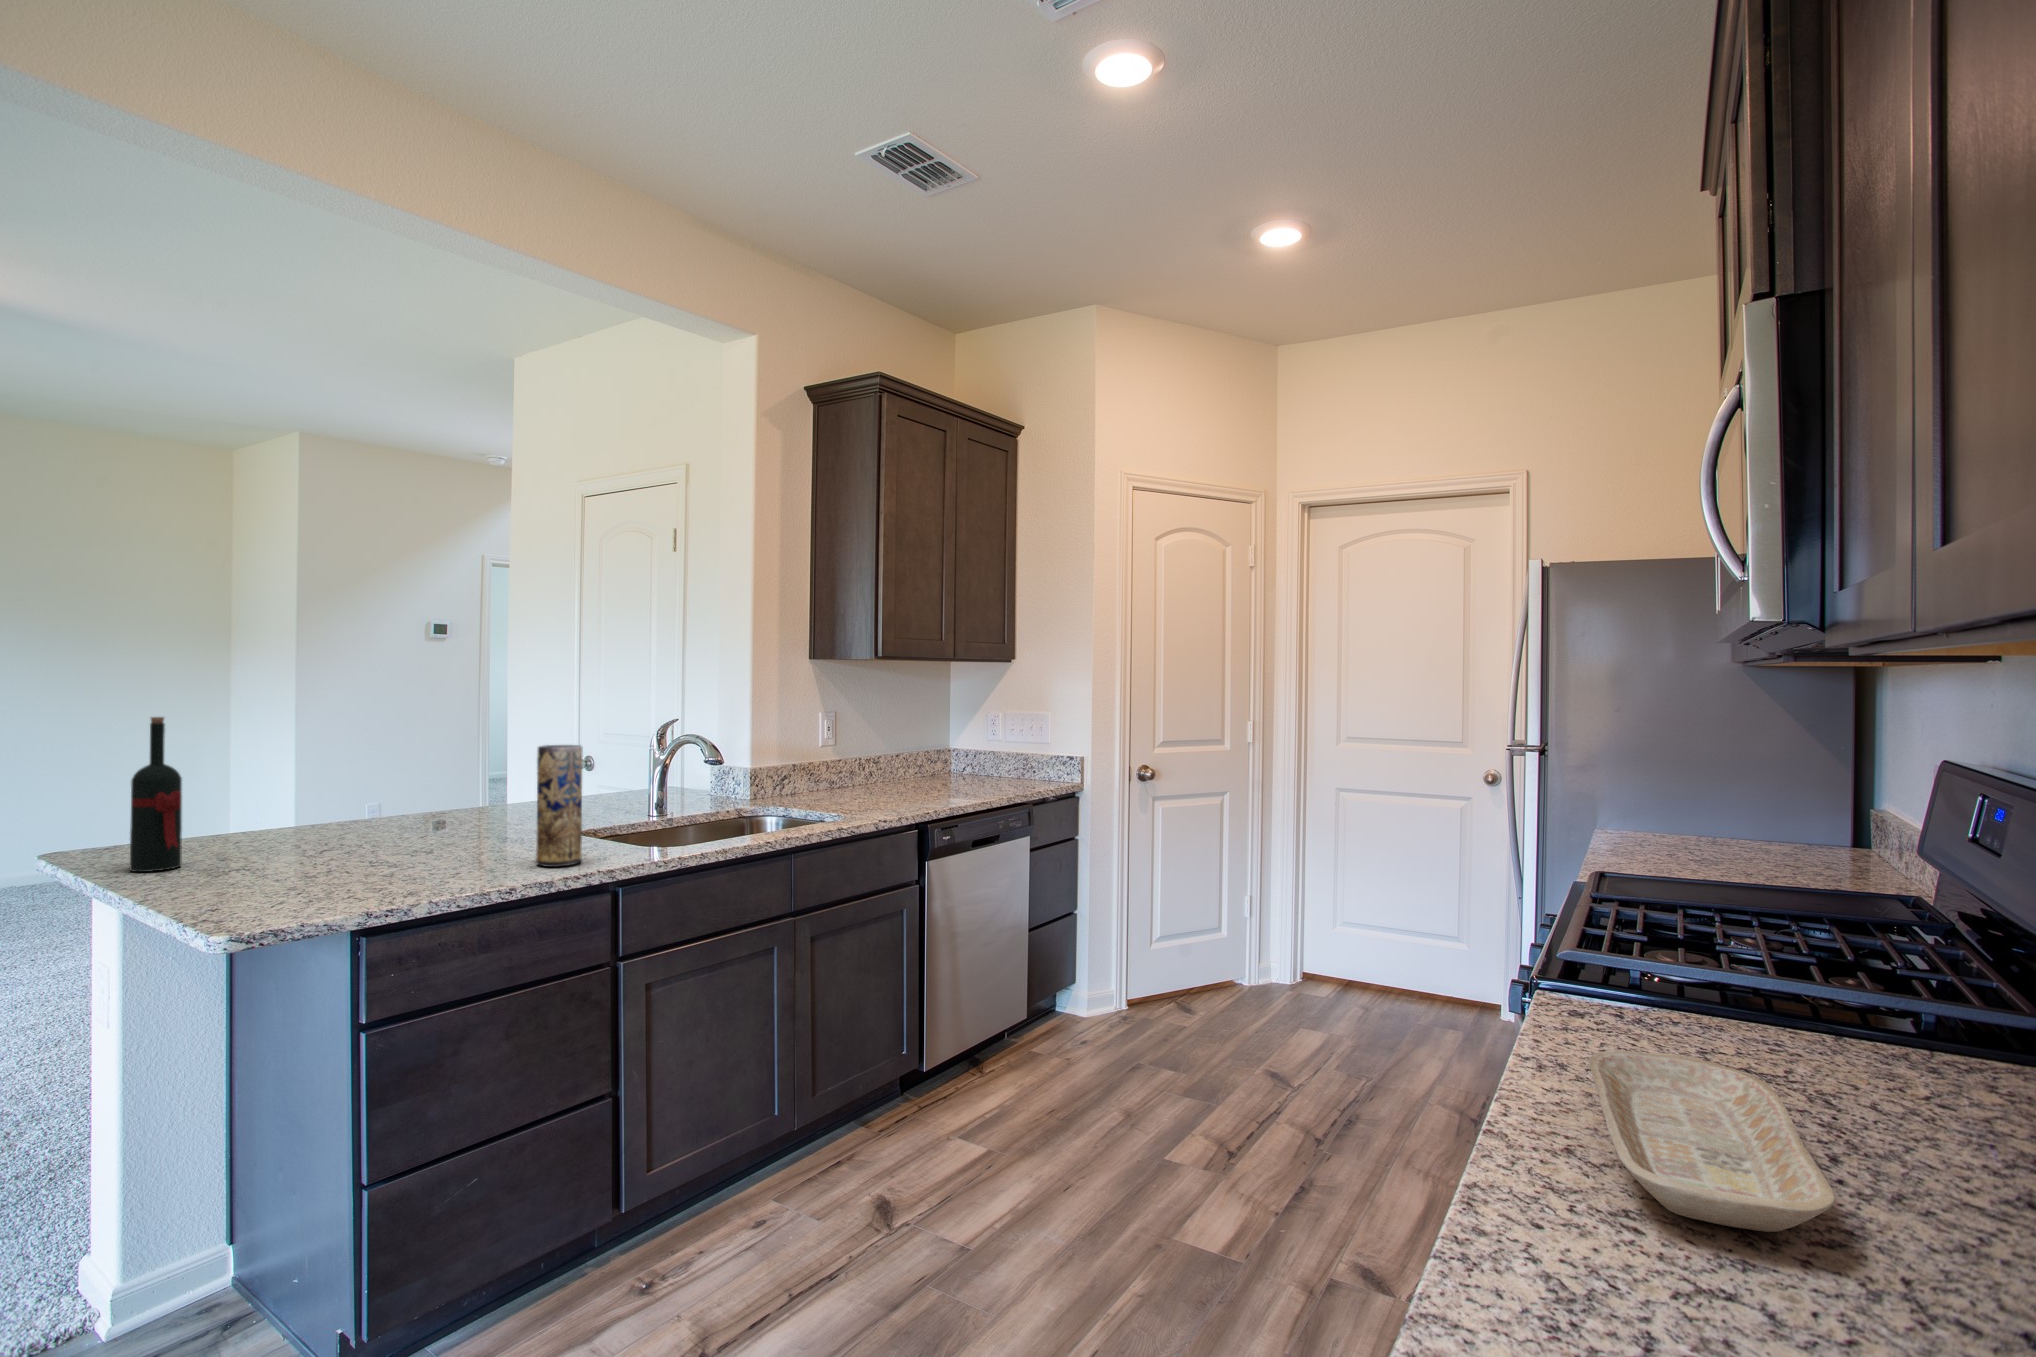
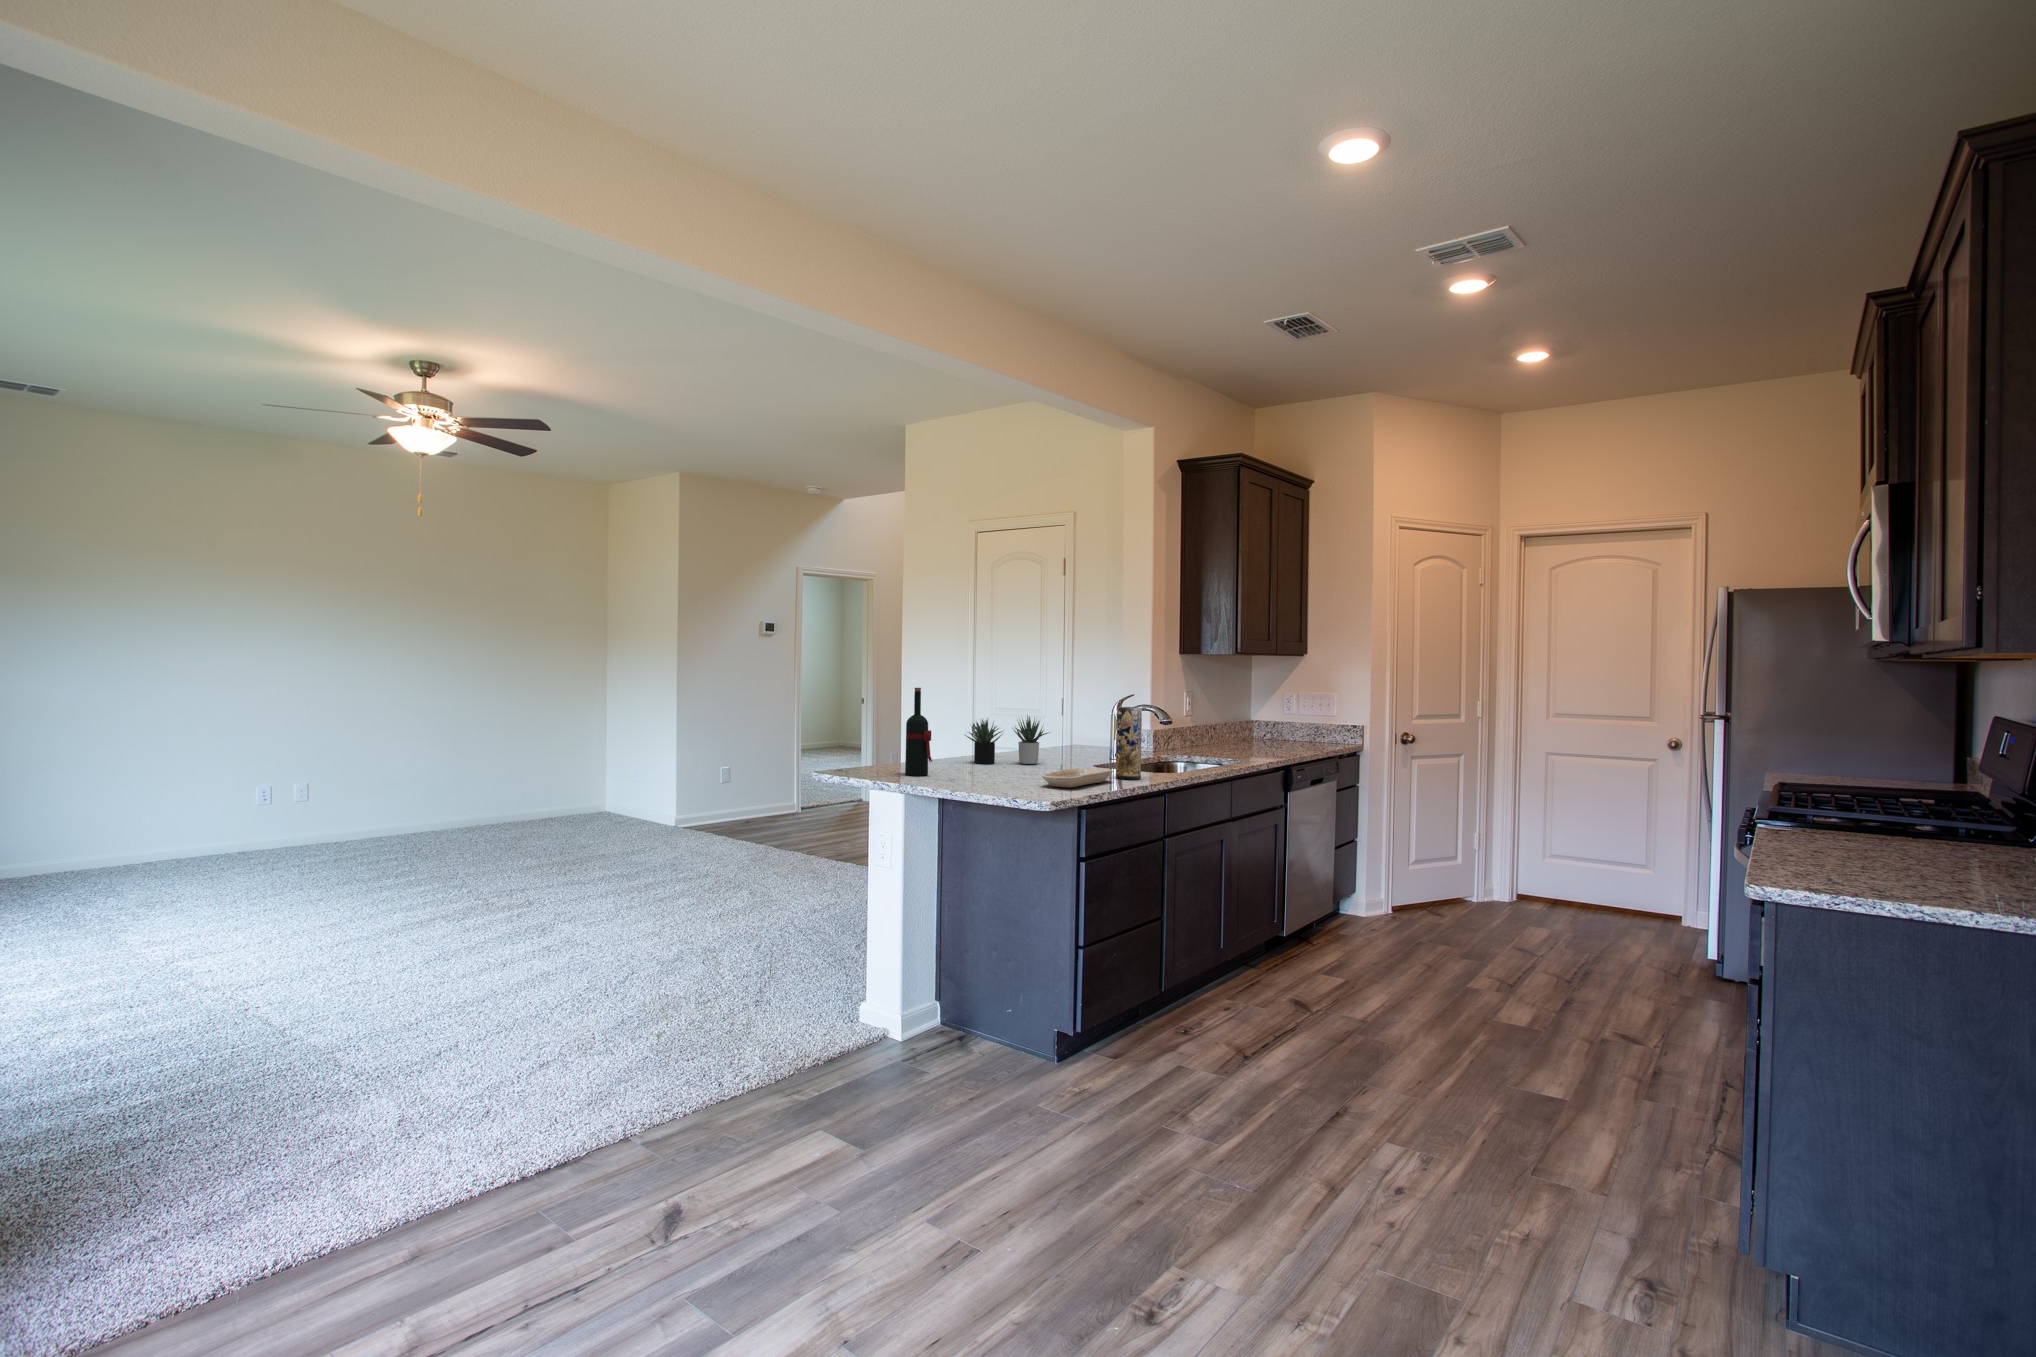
succulent plant: none [344,754,502,837] -> present [965,716,1049,764]
tray: present [1589,1051,1835,1232] -> present [1042,768,1113,788]

